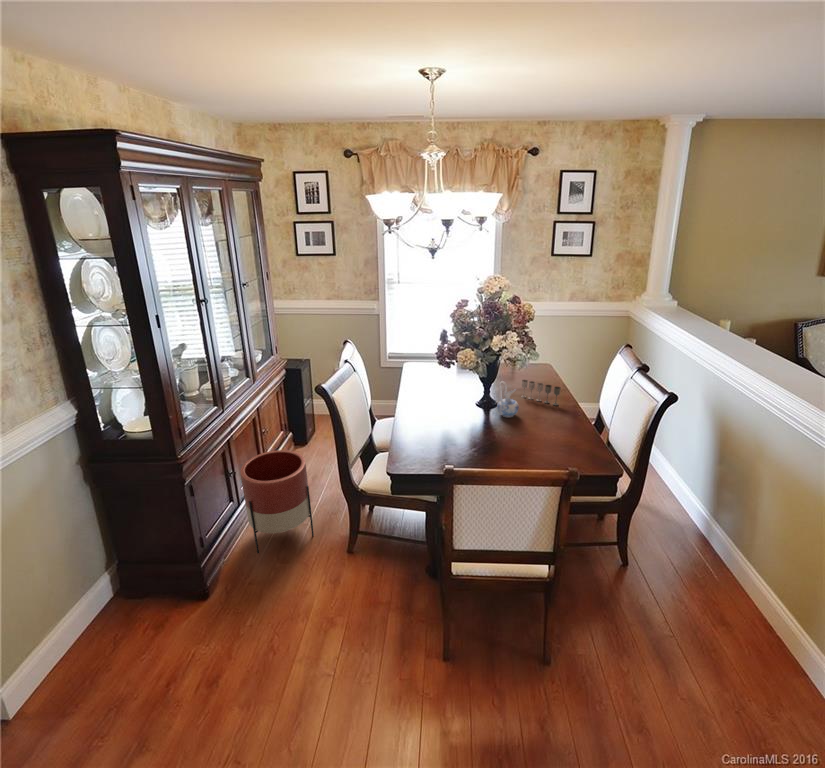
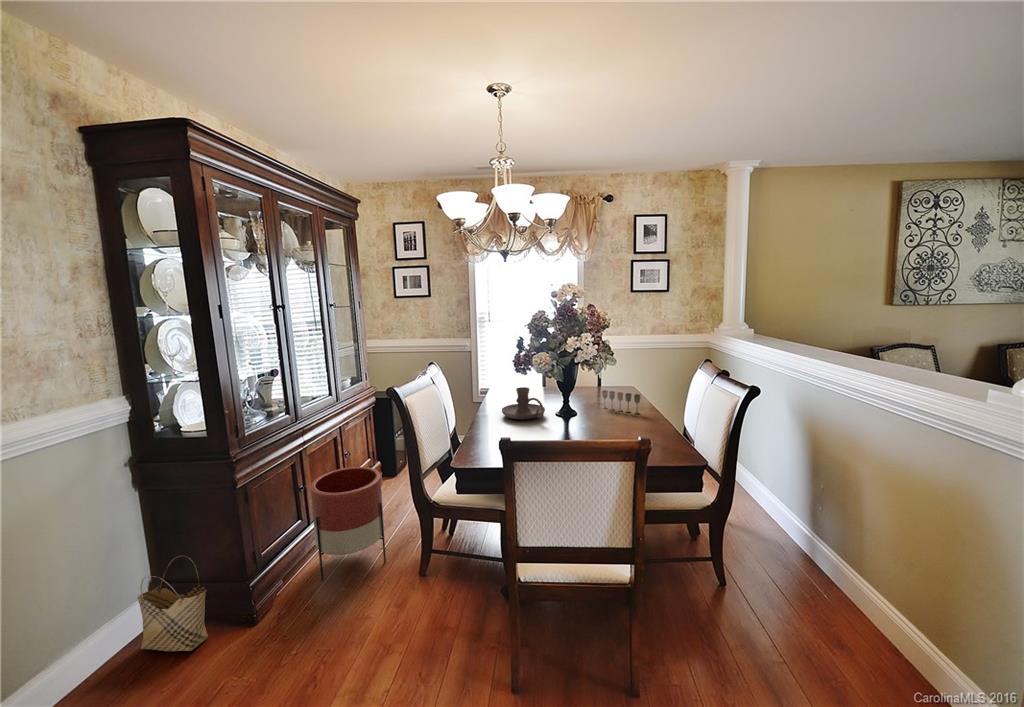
candle holder: none [424,379,467,413] -> present [502,387,545,419]
ceramic pitcher: present [497,382,519,417] -> none [576,386,597,423]
woven basket: none [101,542,168,620] -> present [137,555,208,651]

